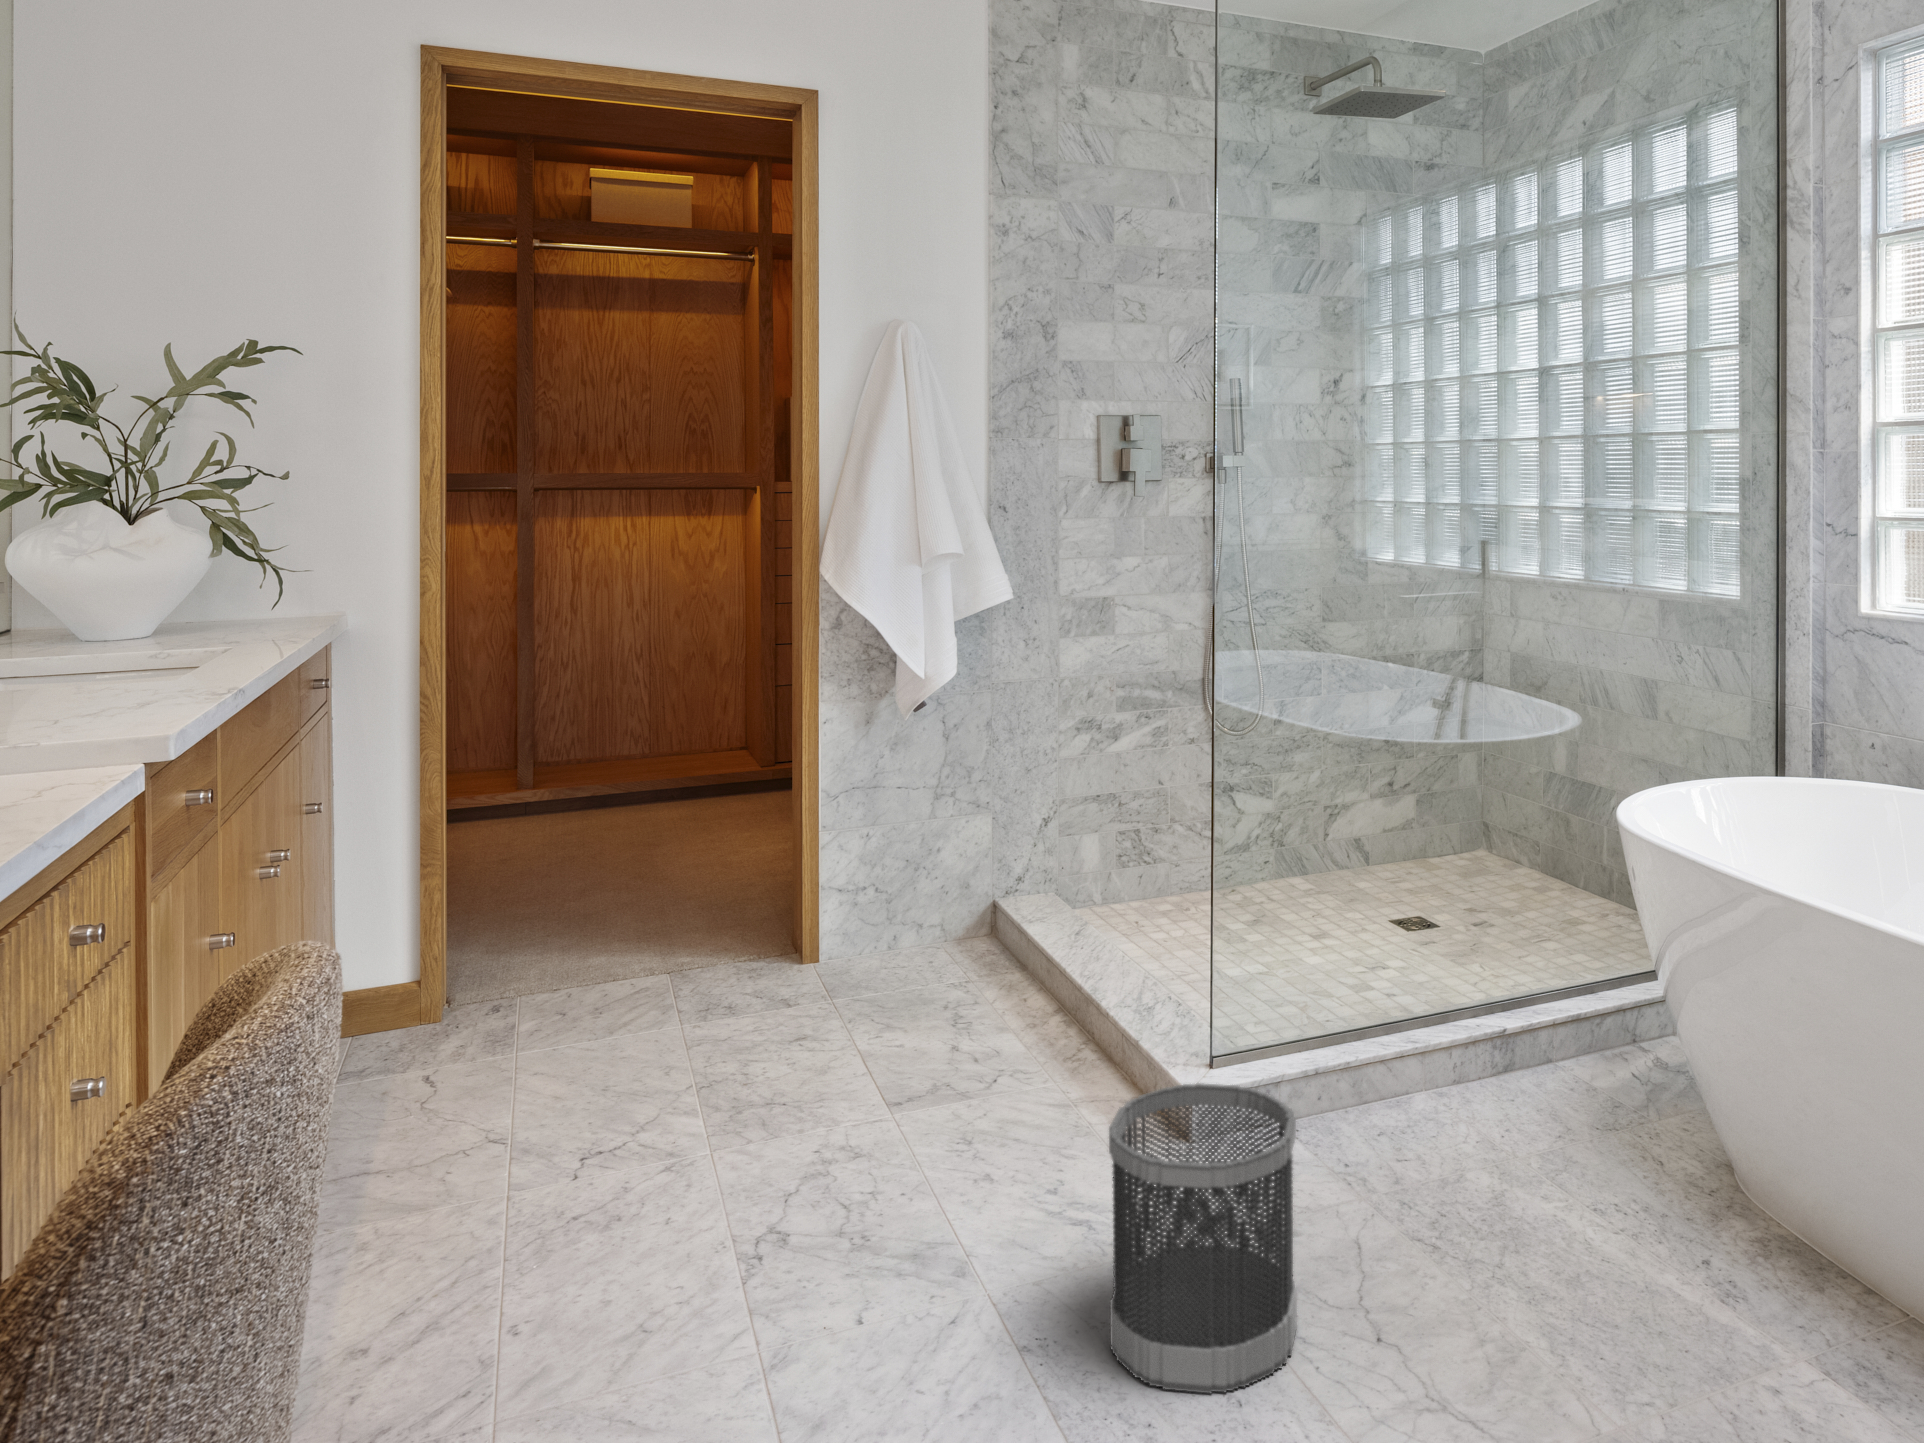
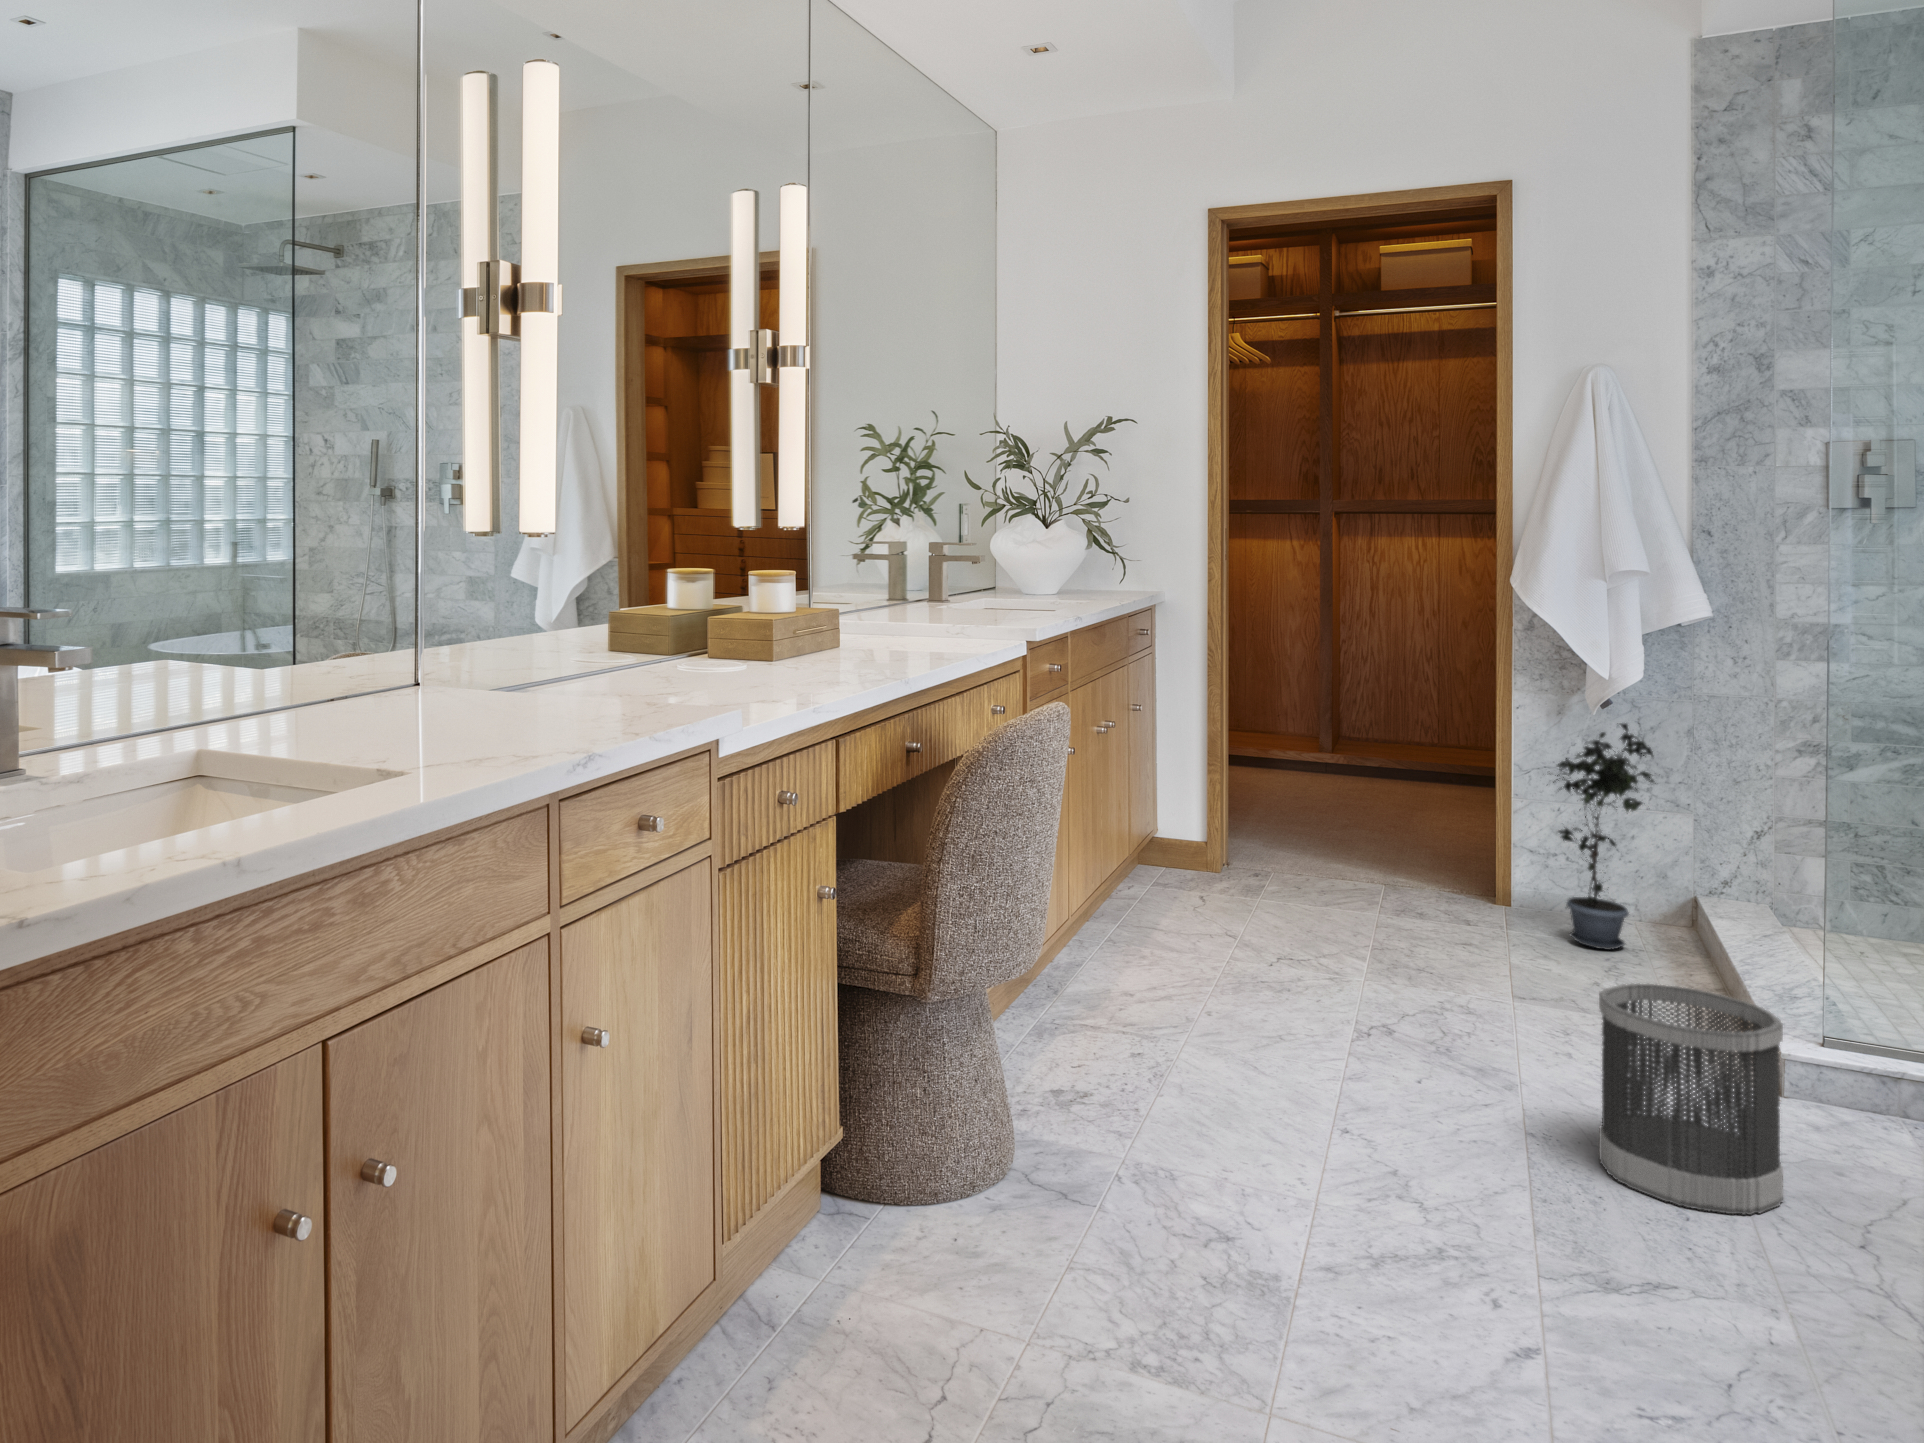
potted plant: none [872,728,988,992] -> present [1553,724,1656,950]

